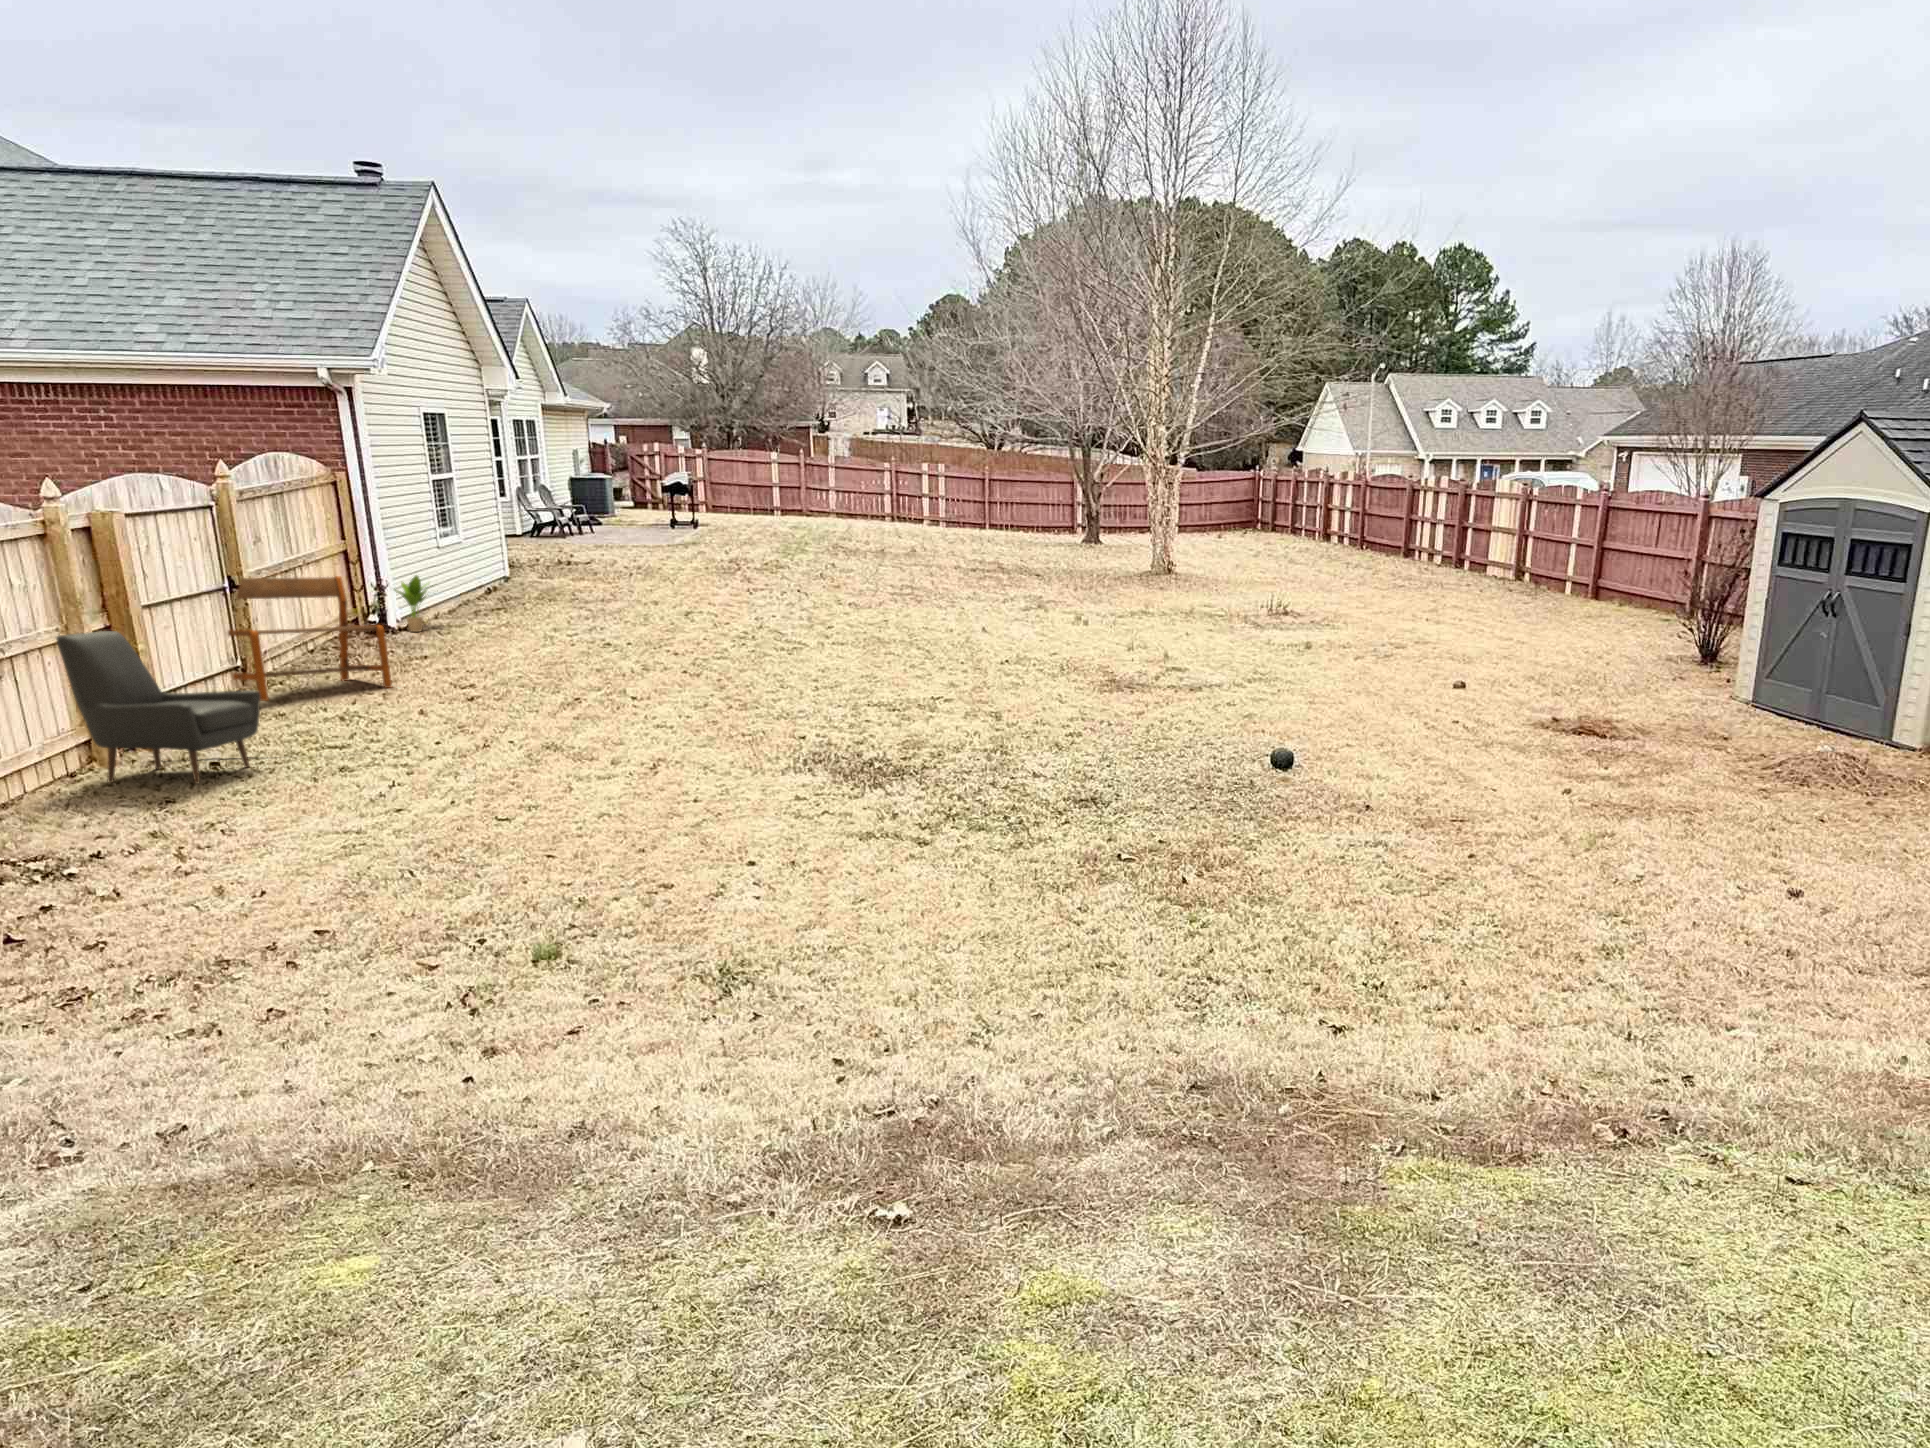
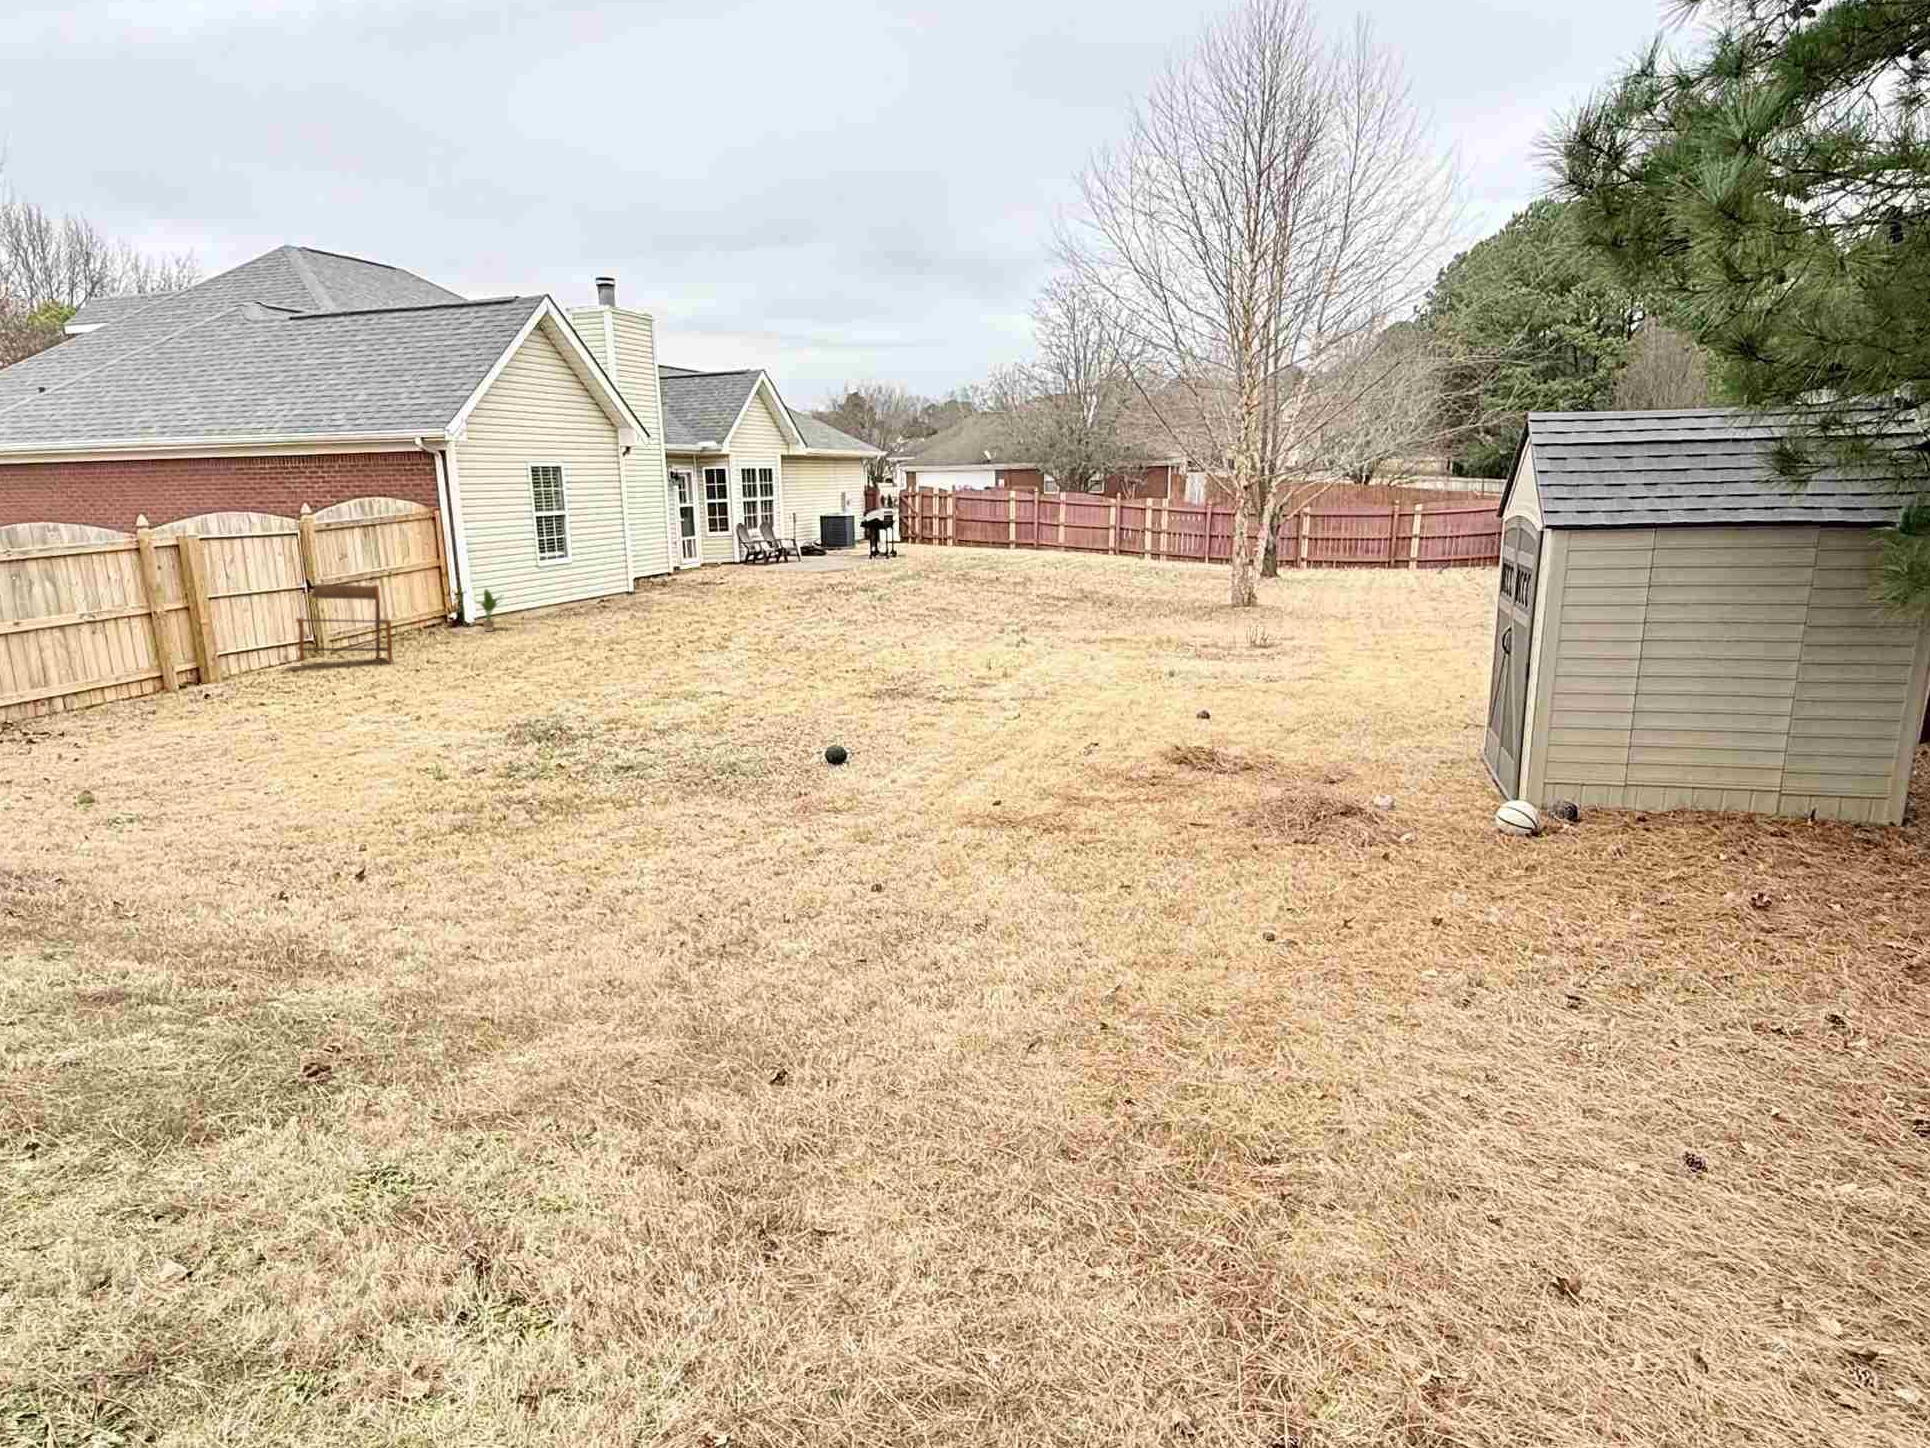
chair: present [56,631,260,784] -> none [128,610,237,703]

